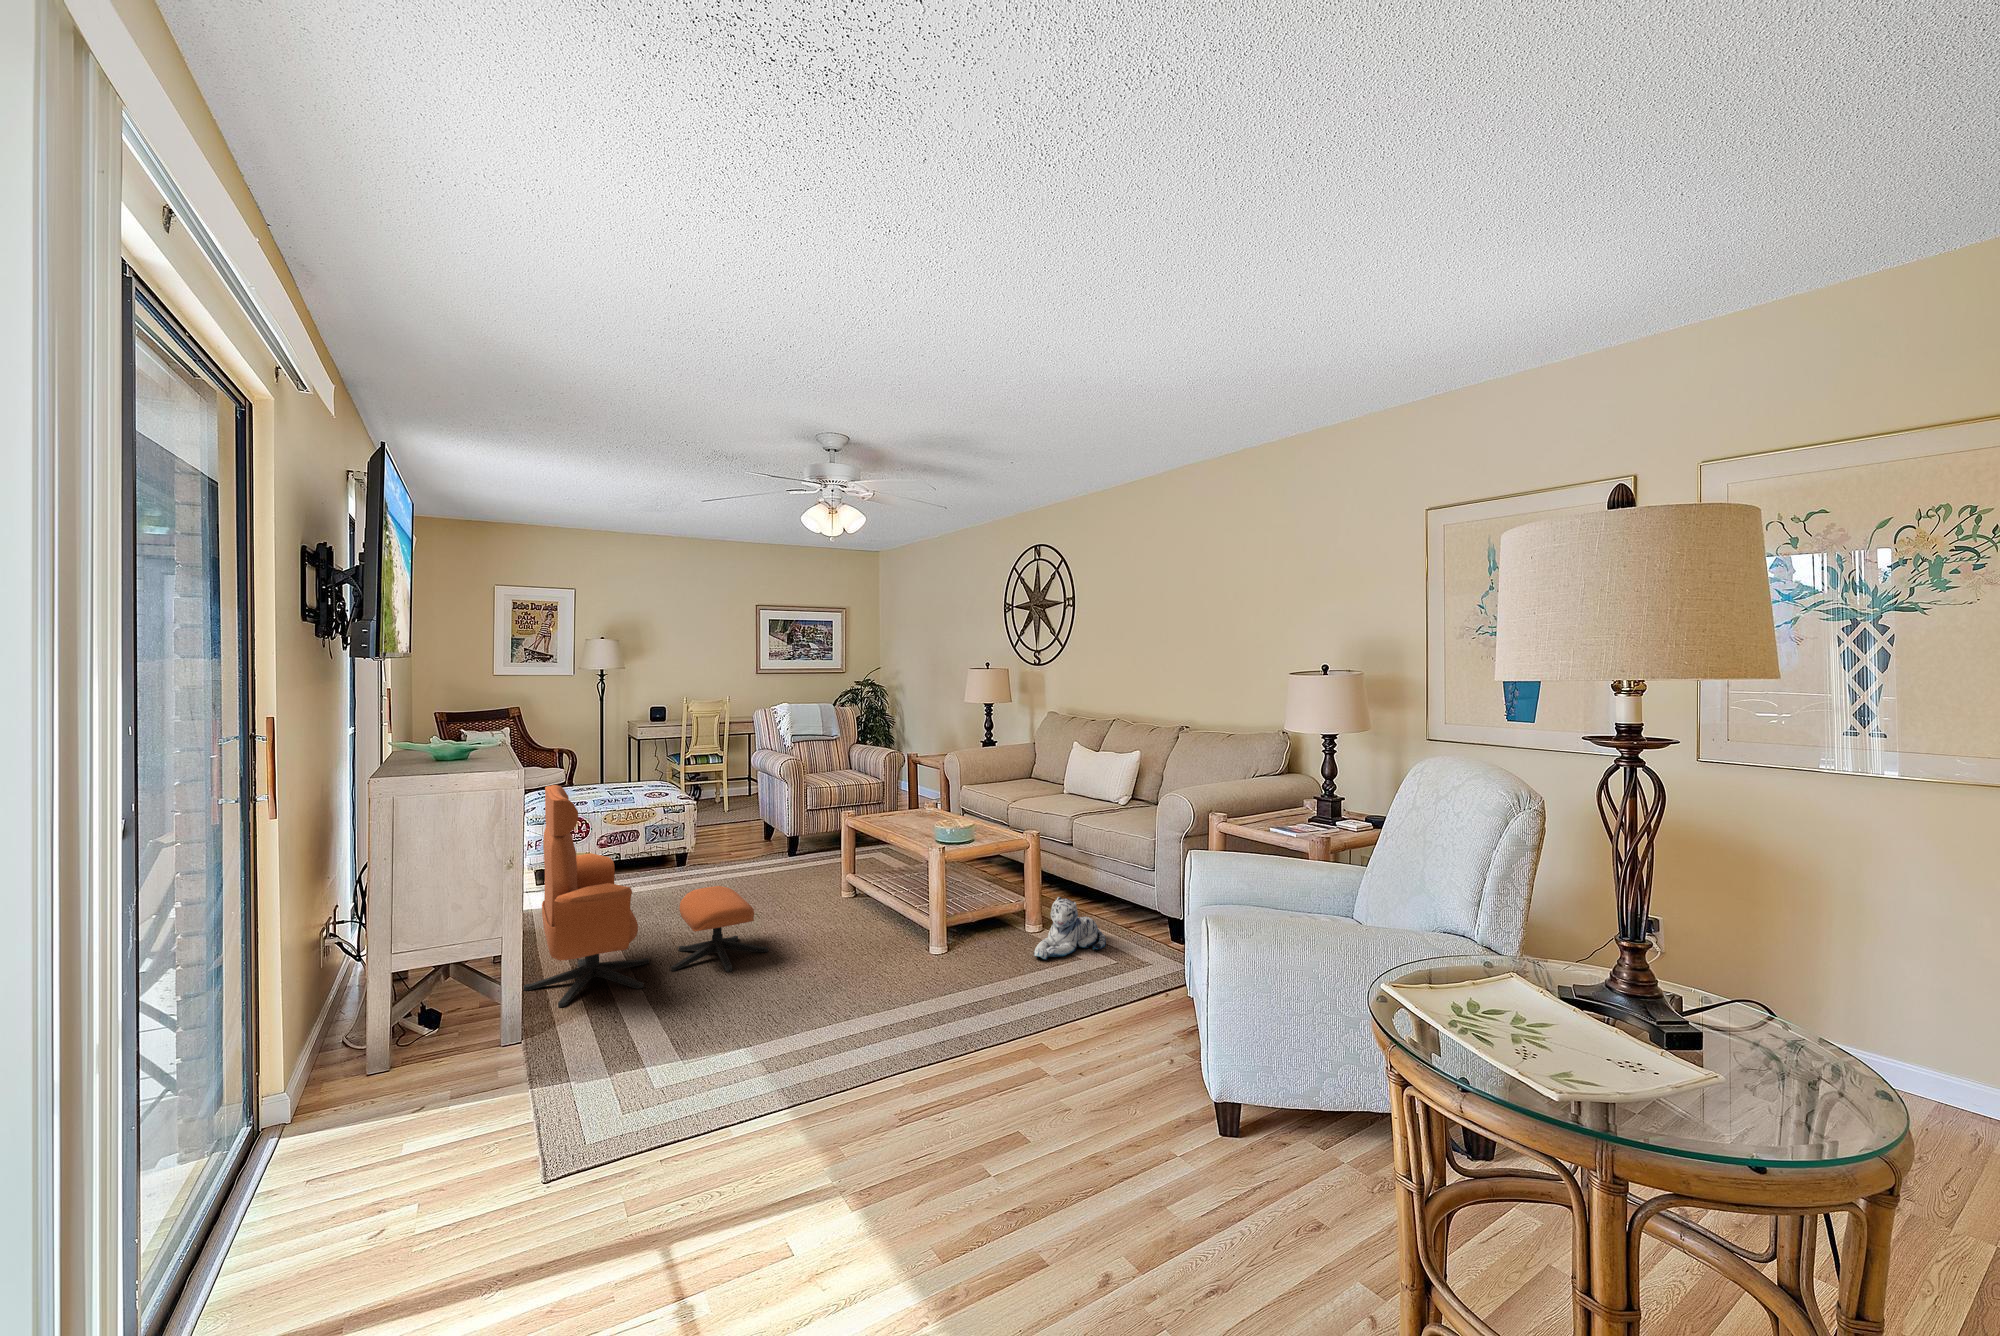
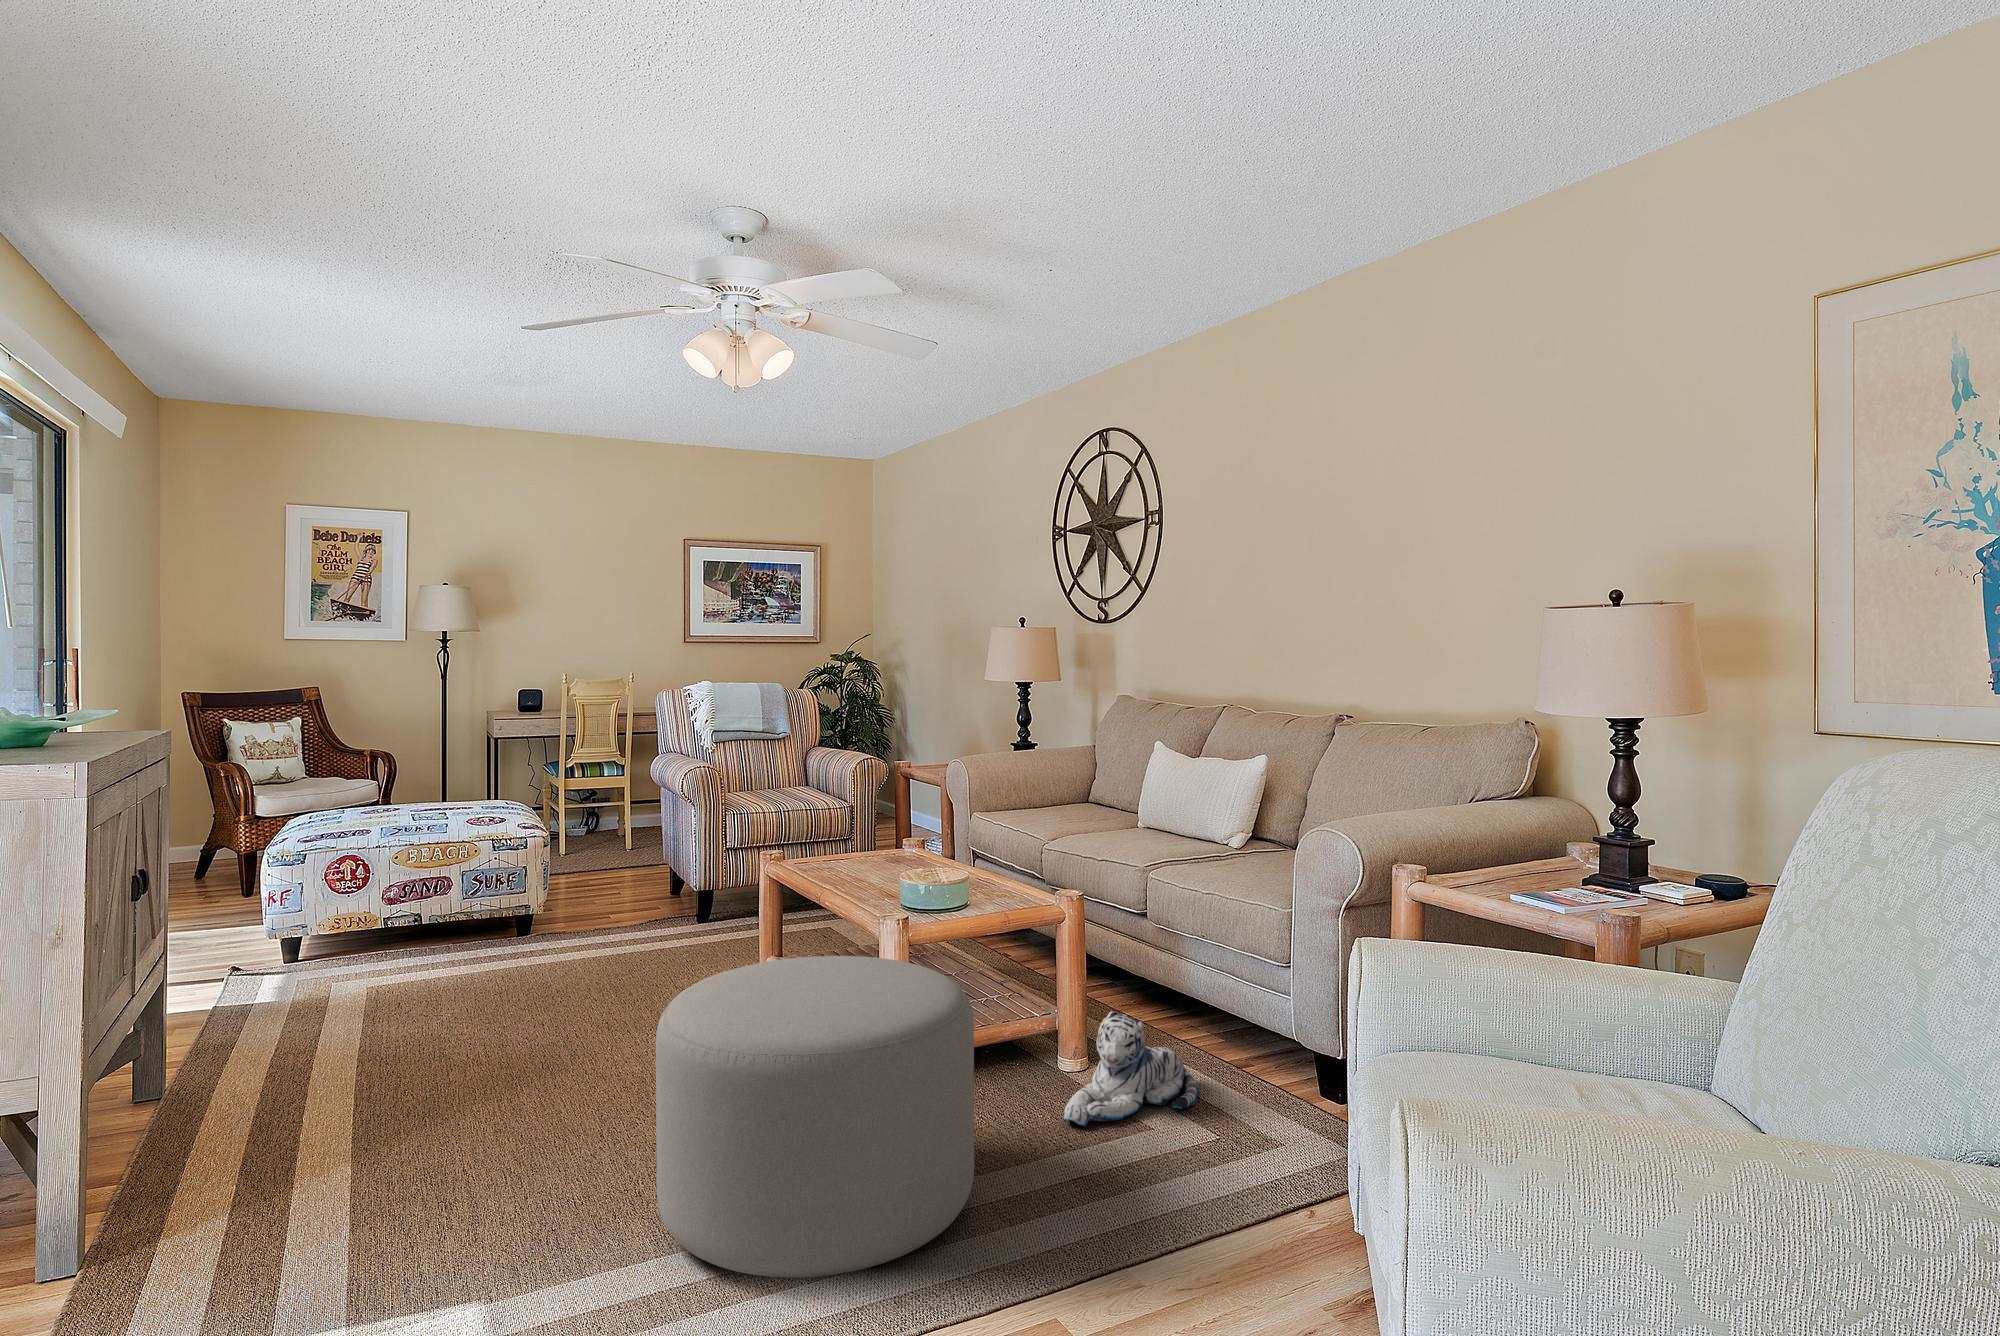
lounge chair: present [524,785,768,1007] -> none [158,796,602,1191]
ottoman: none [824,869,993,1033] -> present [656,956,974,1278]

